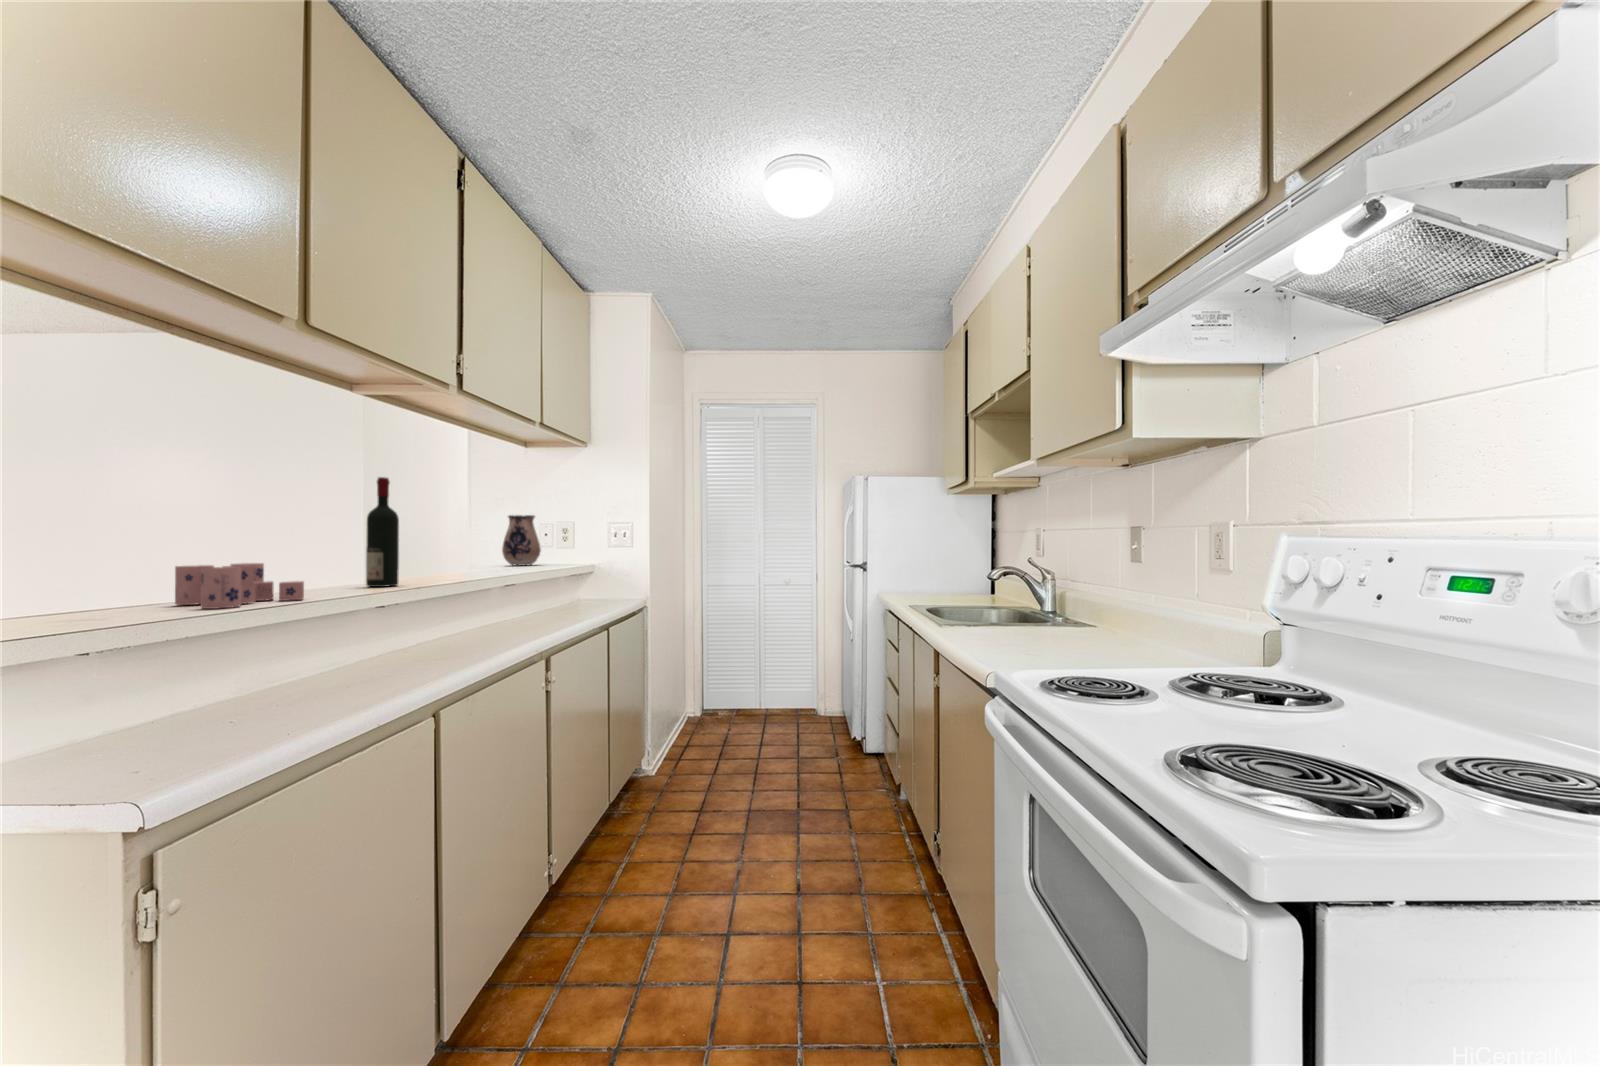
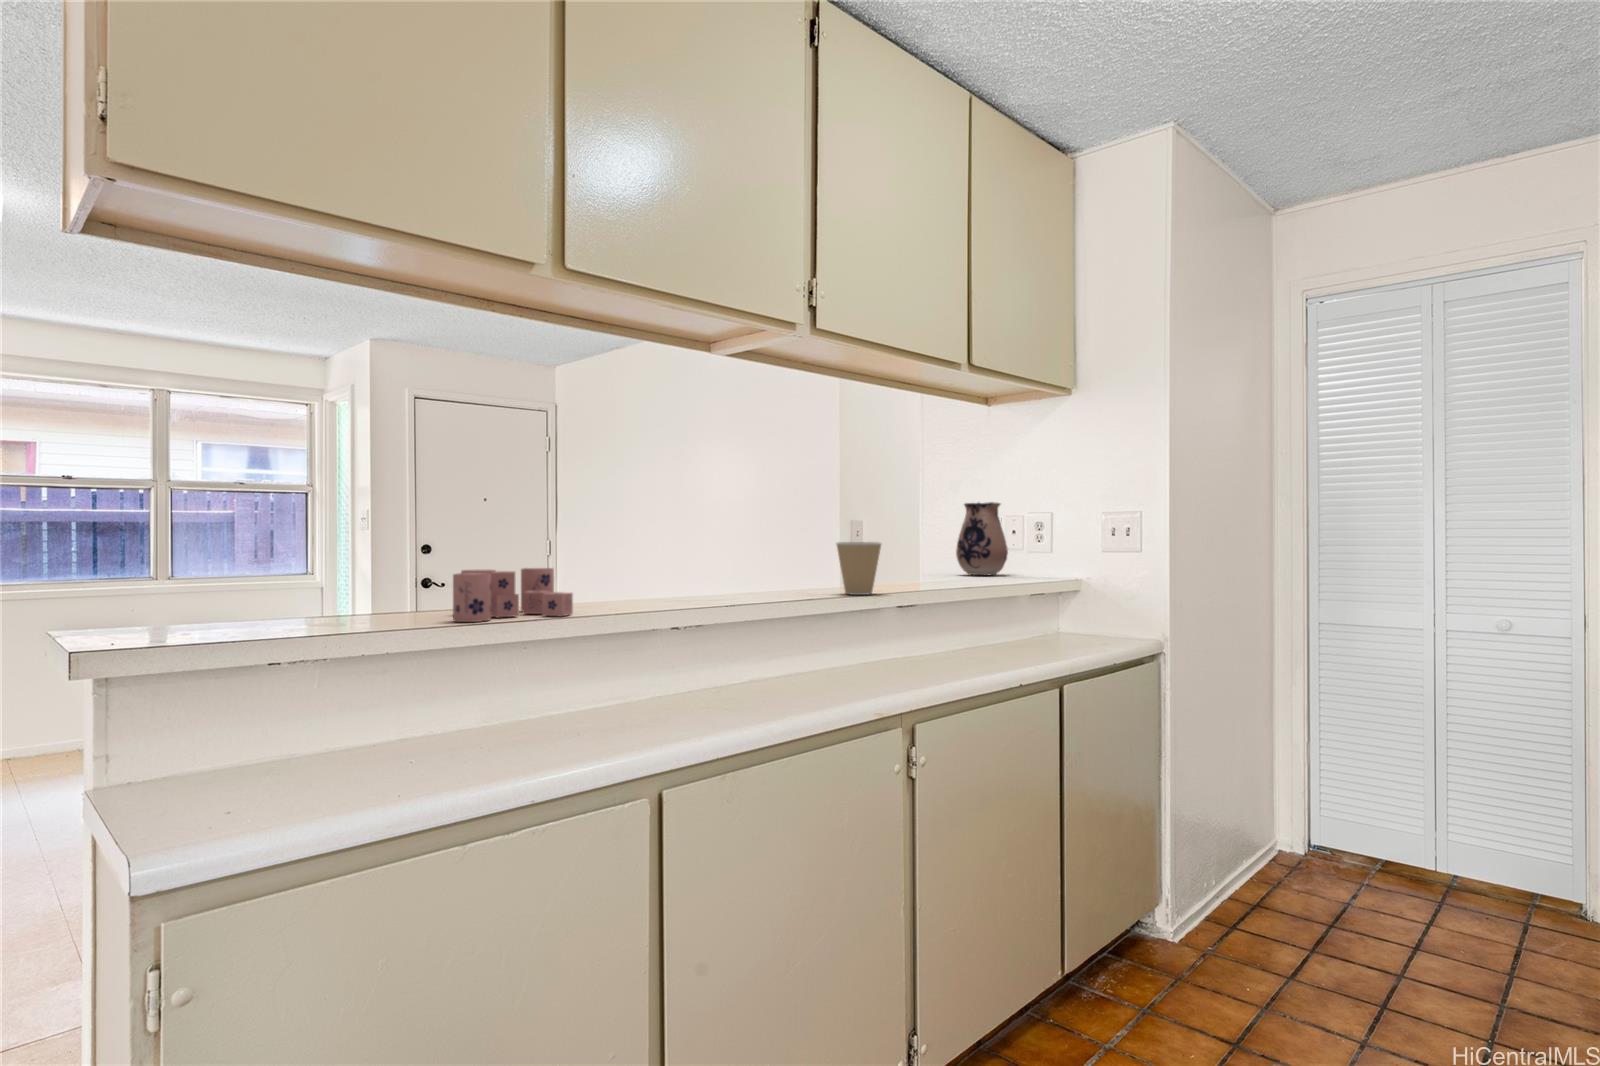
wine bottle: present [366,477,399,587] -> none [693,458,728,601]
coffee cup: none [465,542,501,578] -> present [836,542,881,595]

